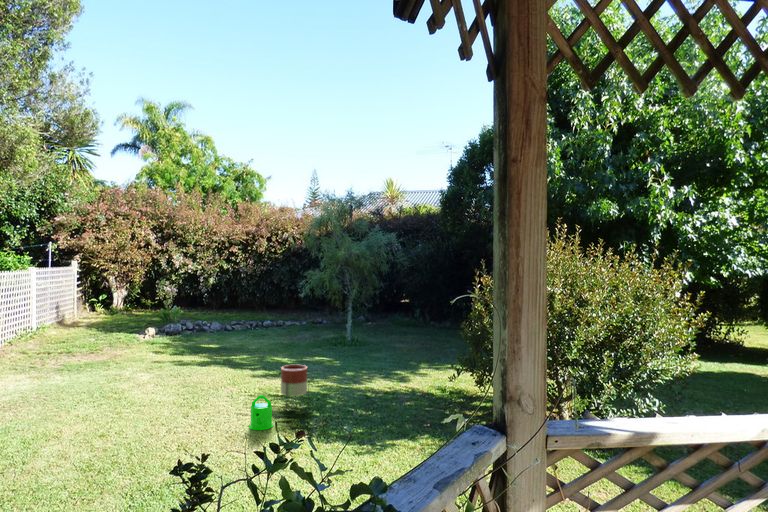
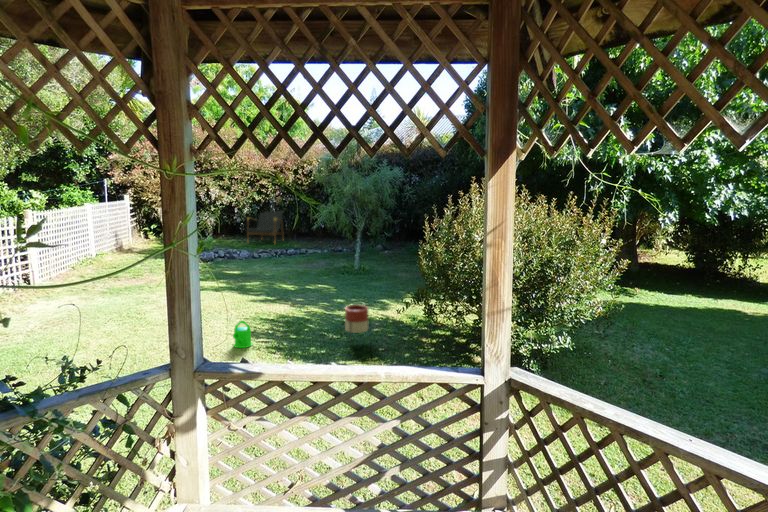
lounge chair: none [212,276,252,317] -> present [247,211,284,243]
planter: present [281,365,309,397] -> present [345,305,369,333]

